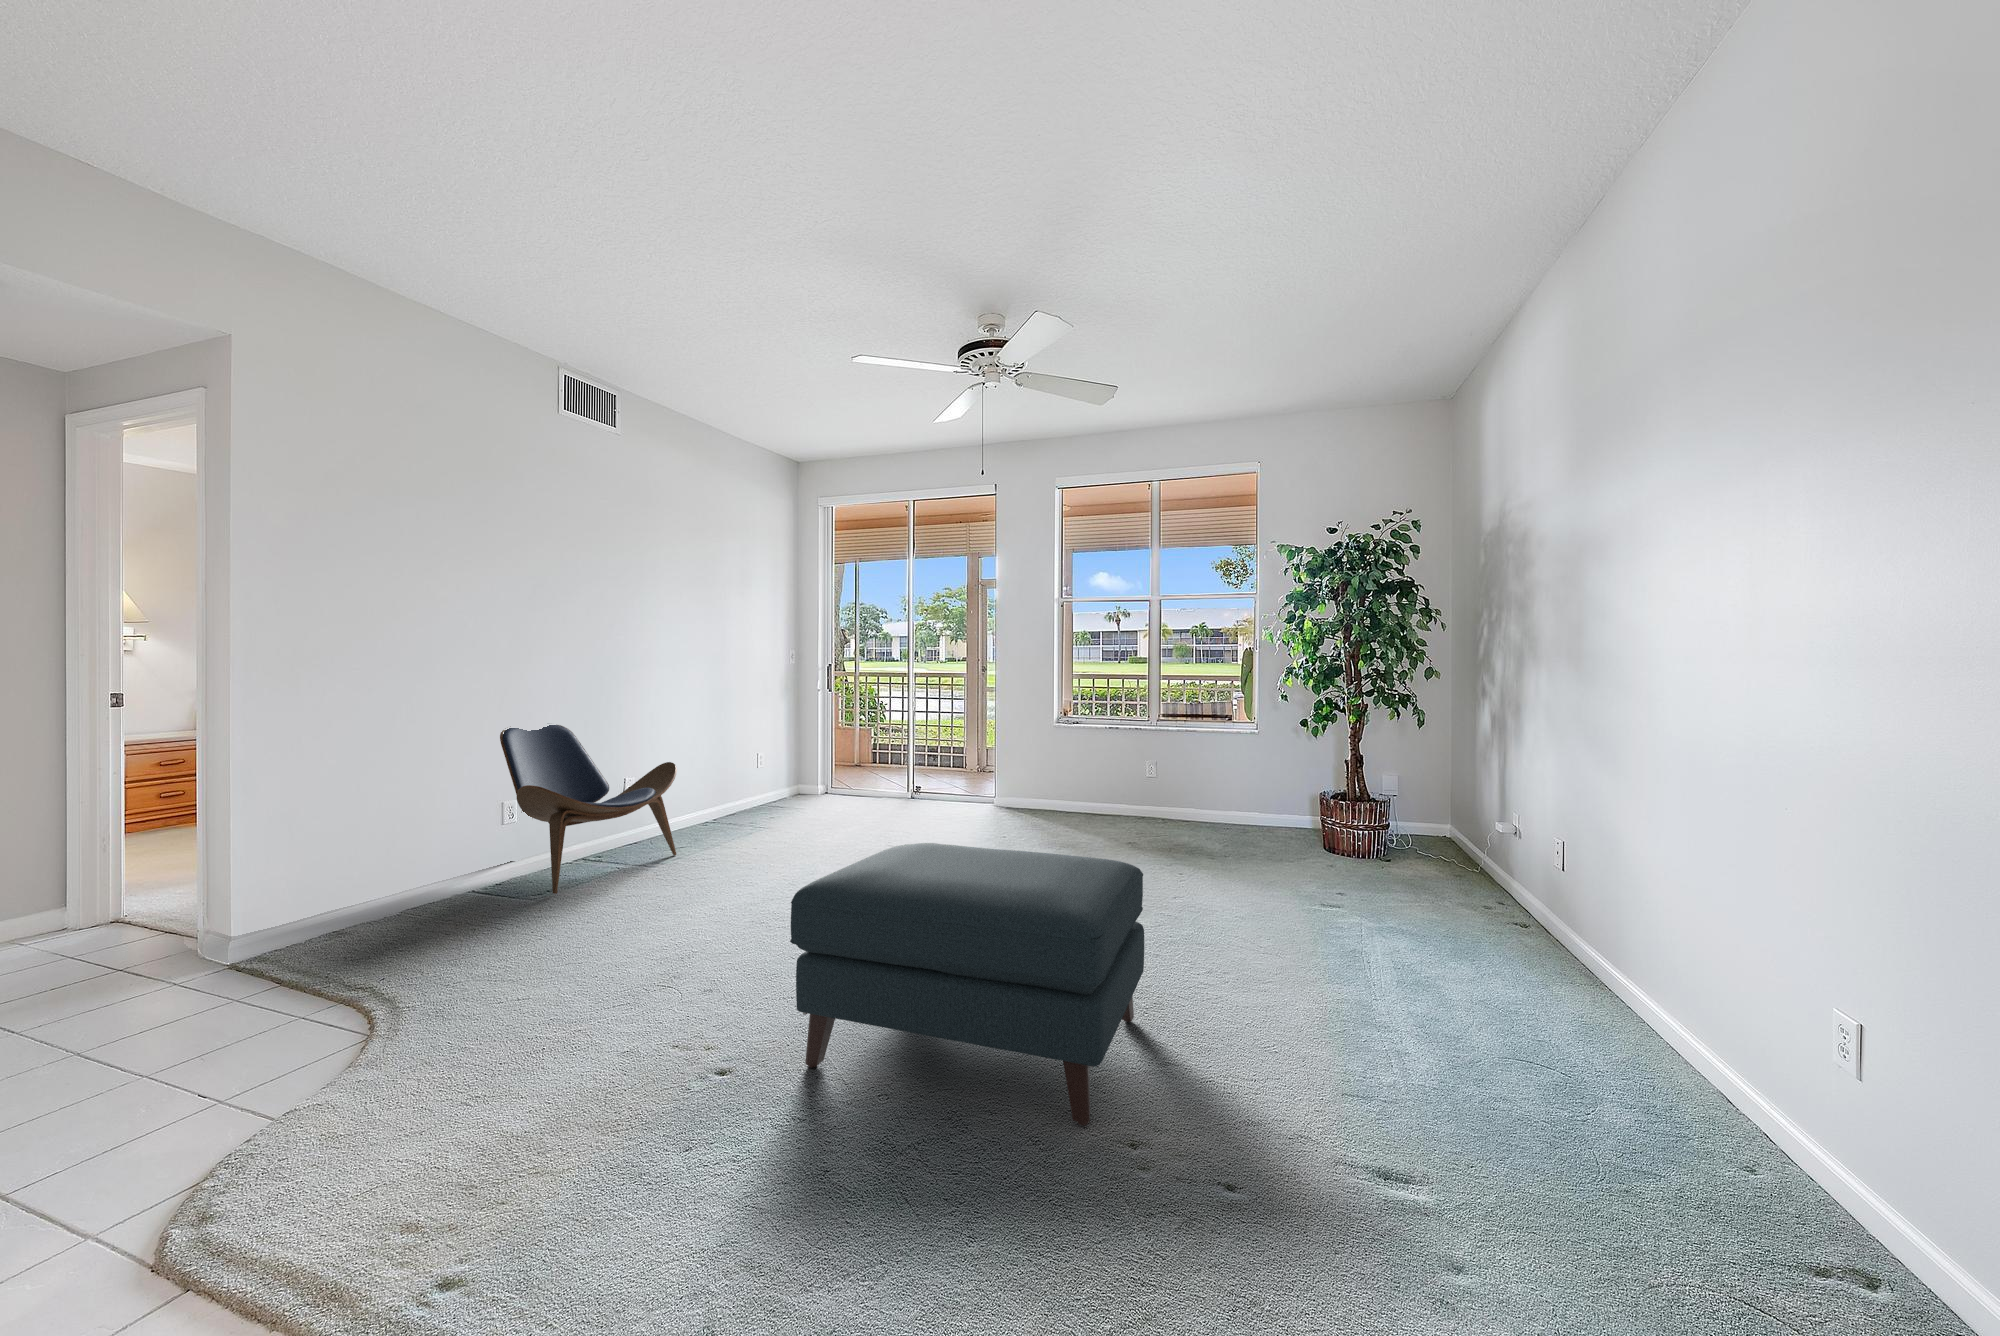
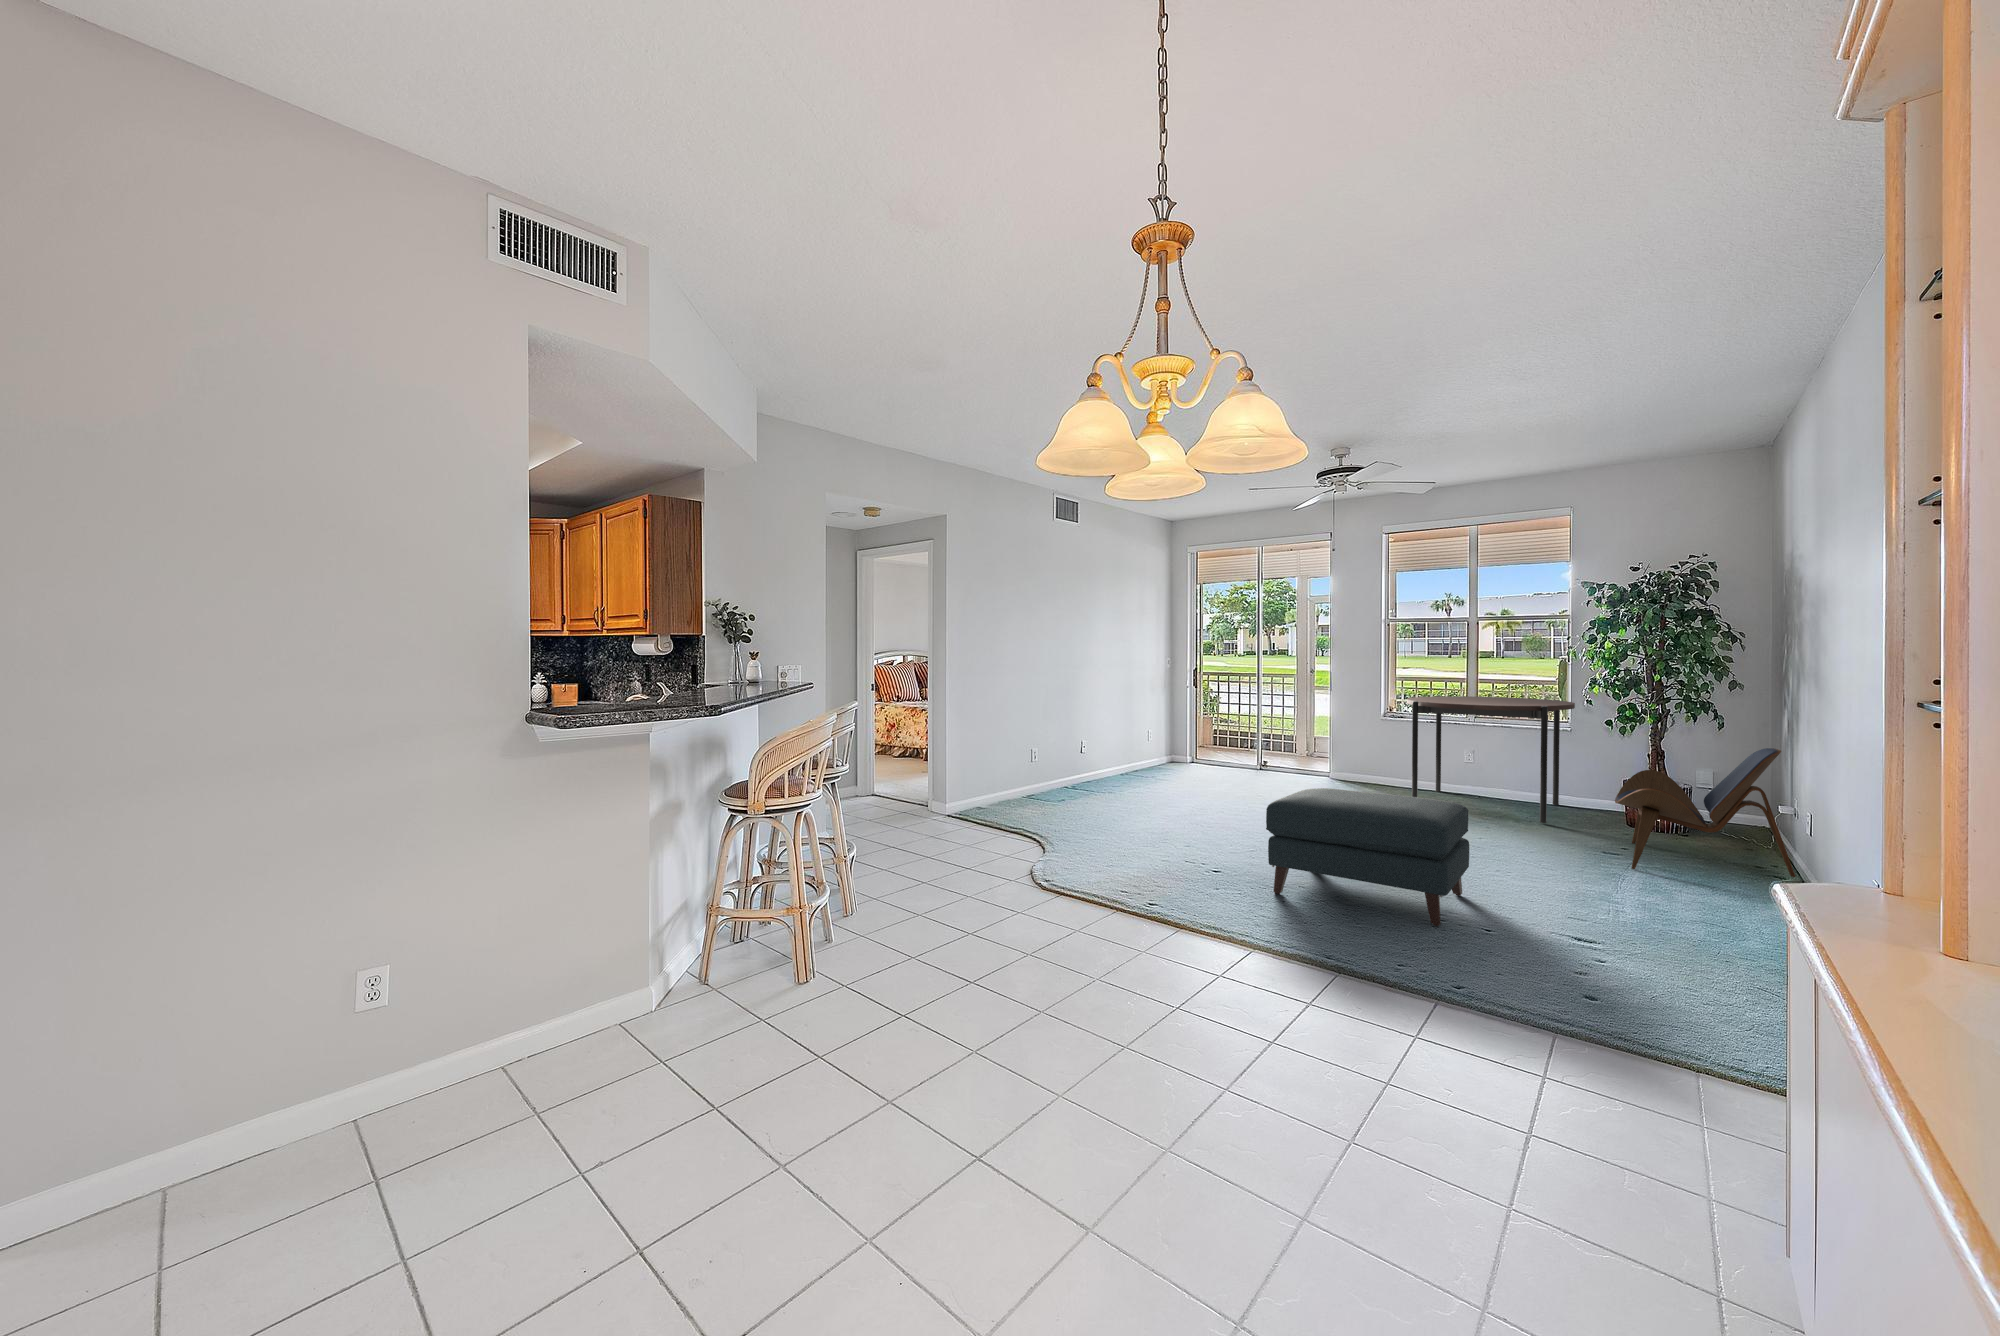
dining table: none [1081,692,1269,855] -> present [1407,696,1575,823]
lounge chair: present [500,725,677,894] -> present [1615,748,1795,877]

